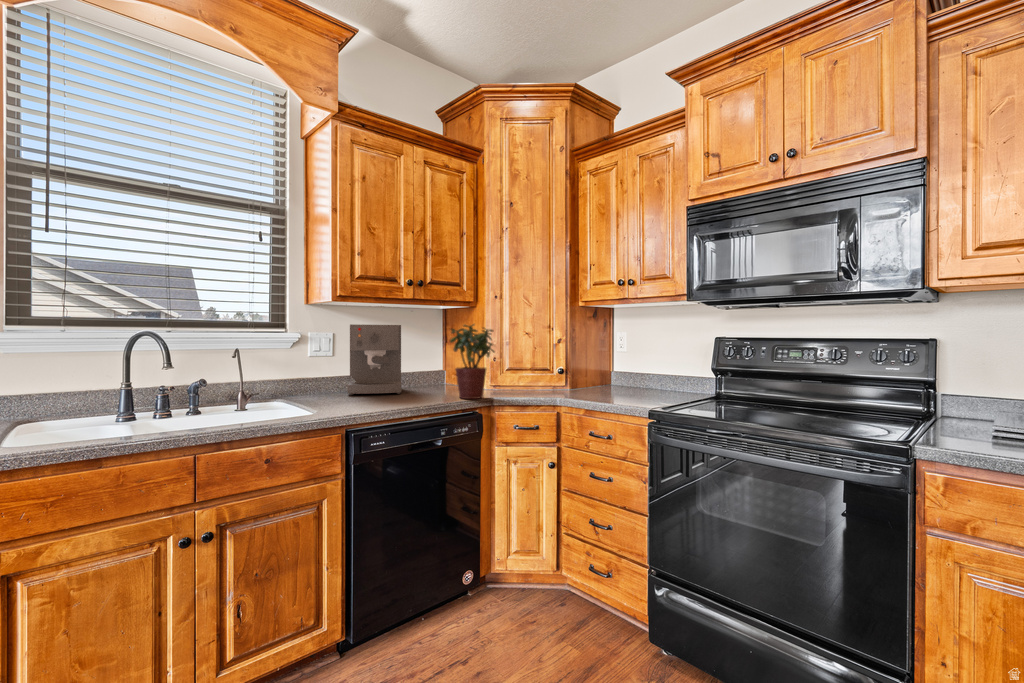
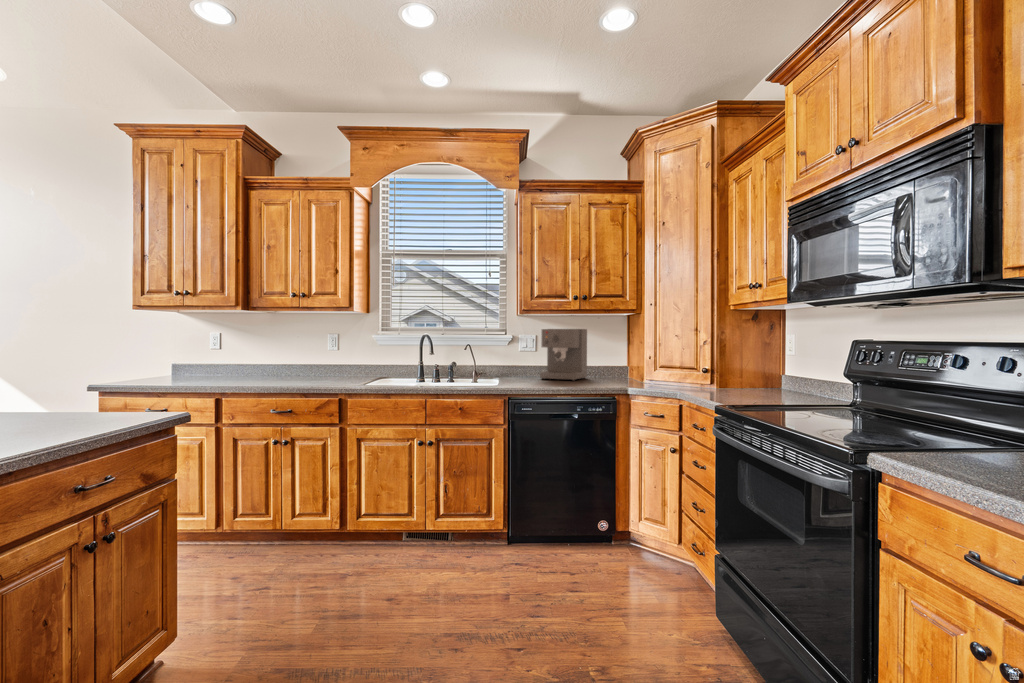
potted plant: present [450,324,494,399] -> none [601,328,636,387]

